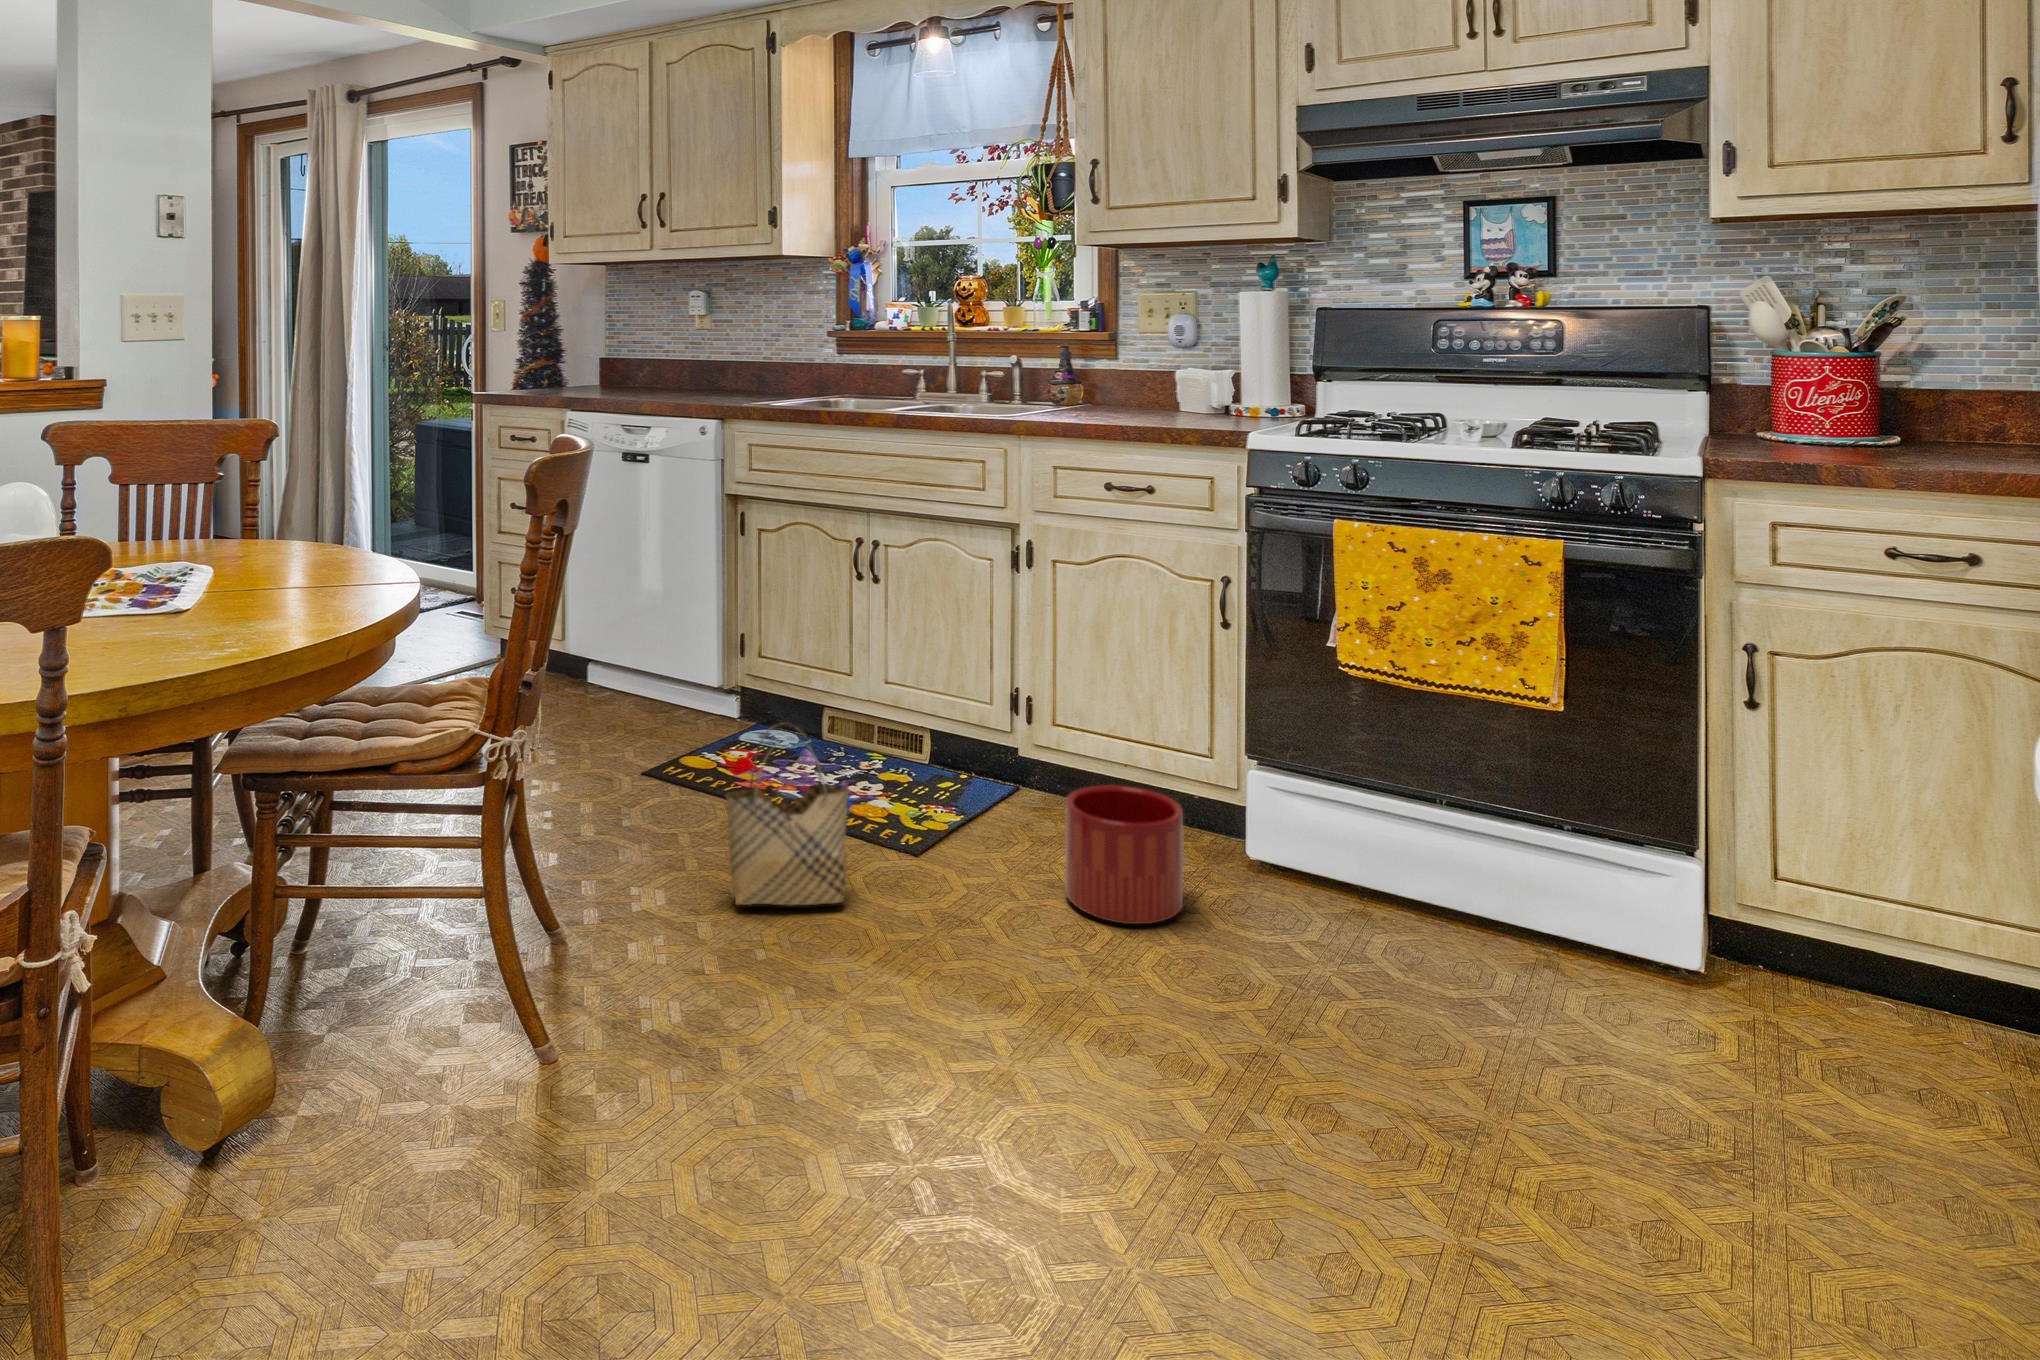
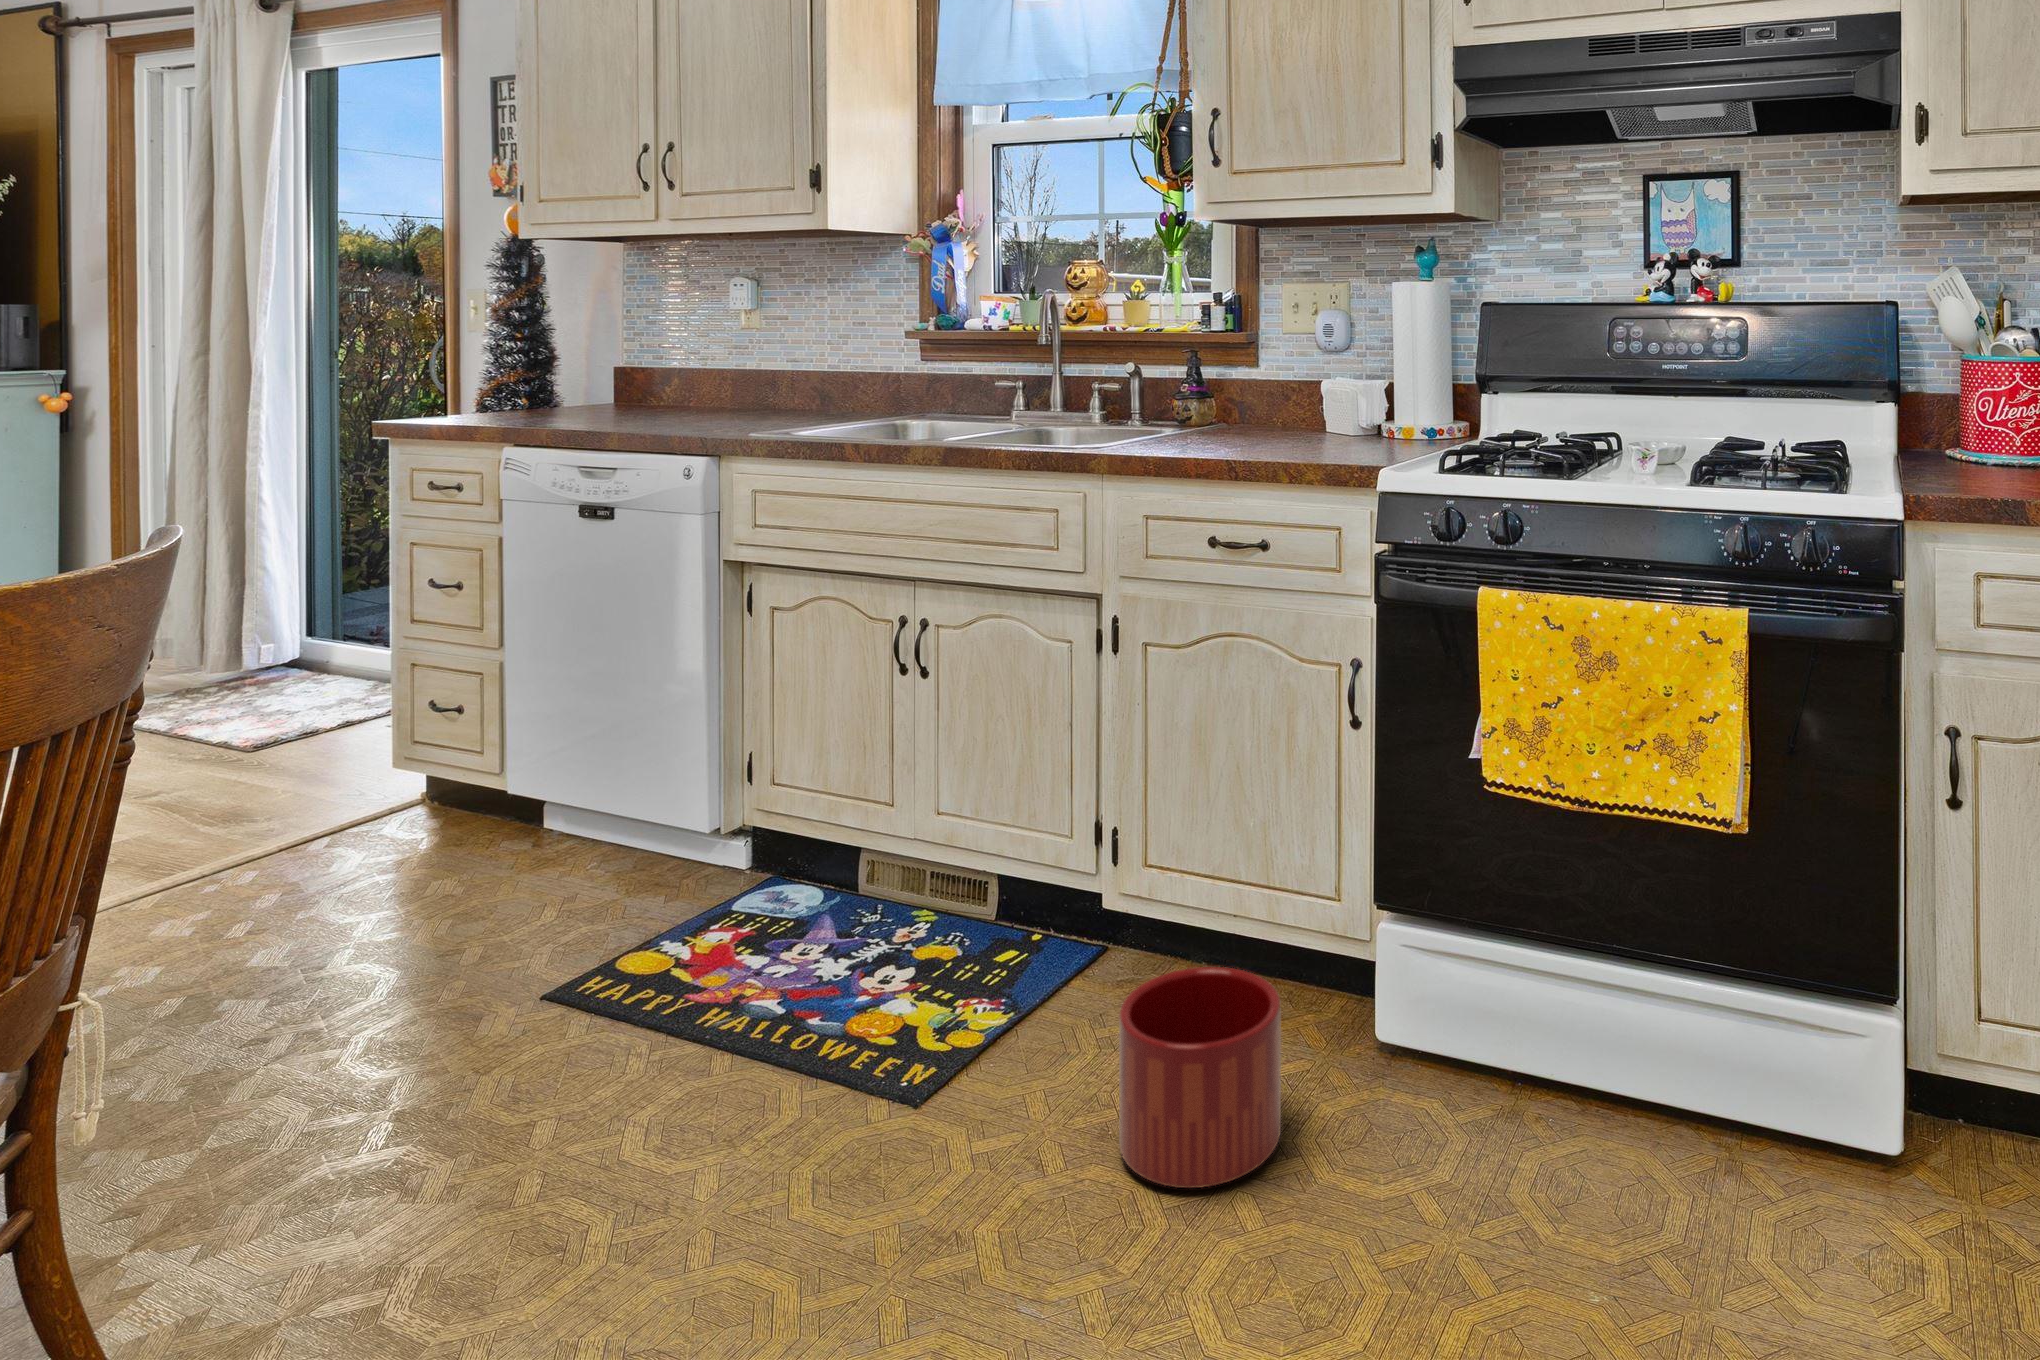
woven basket: present [726,722,849,905] -> none [558,943,784,1266]

